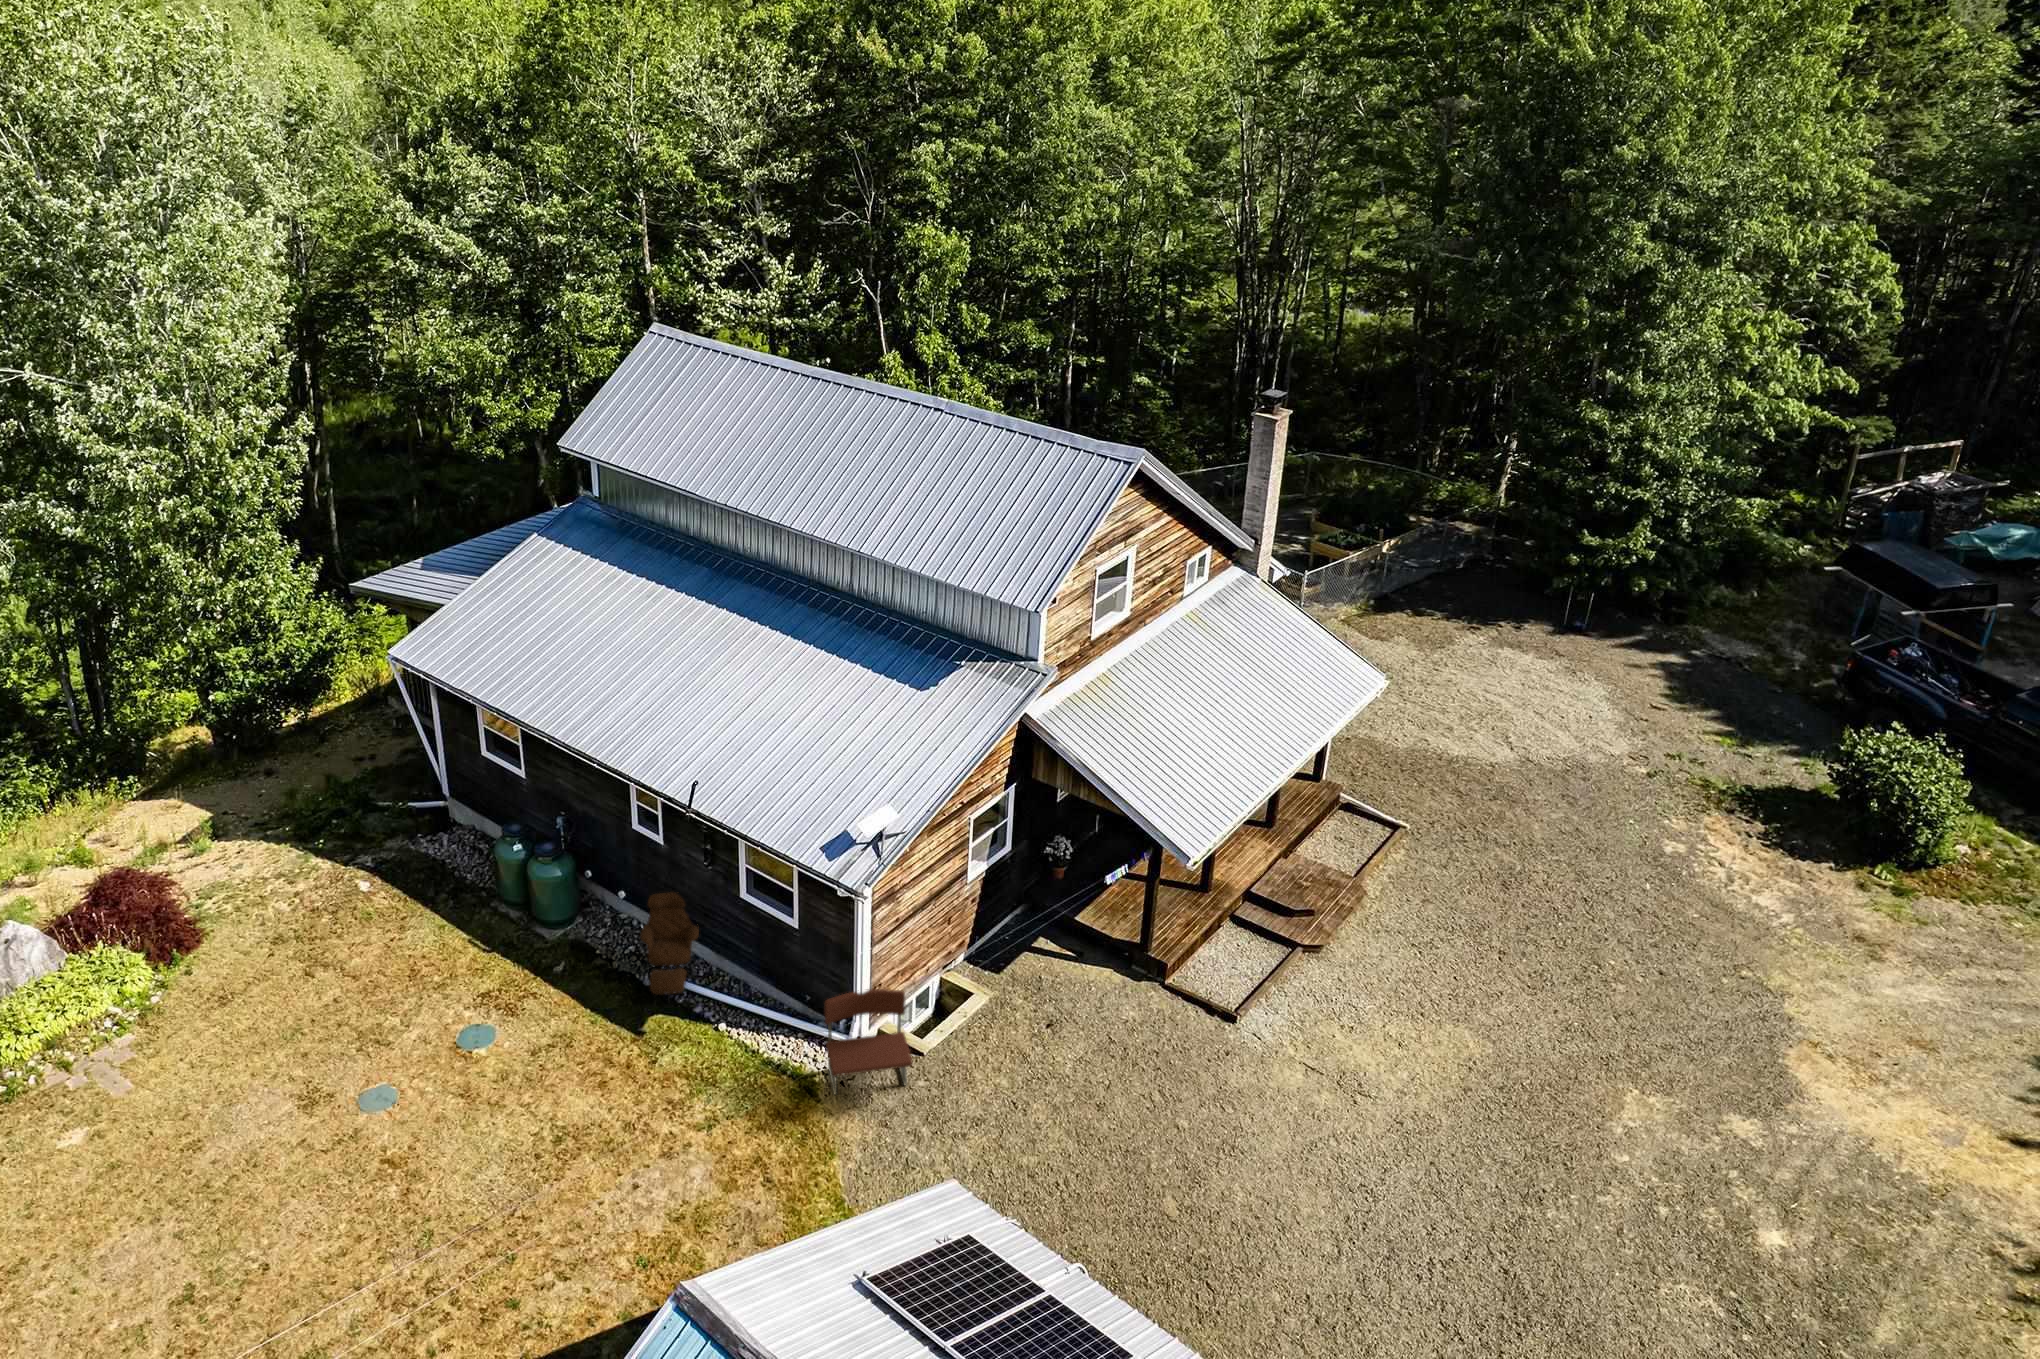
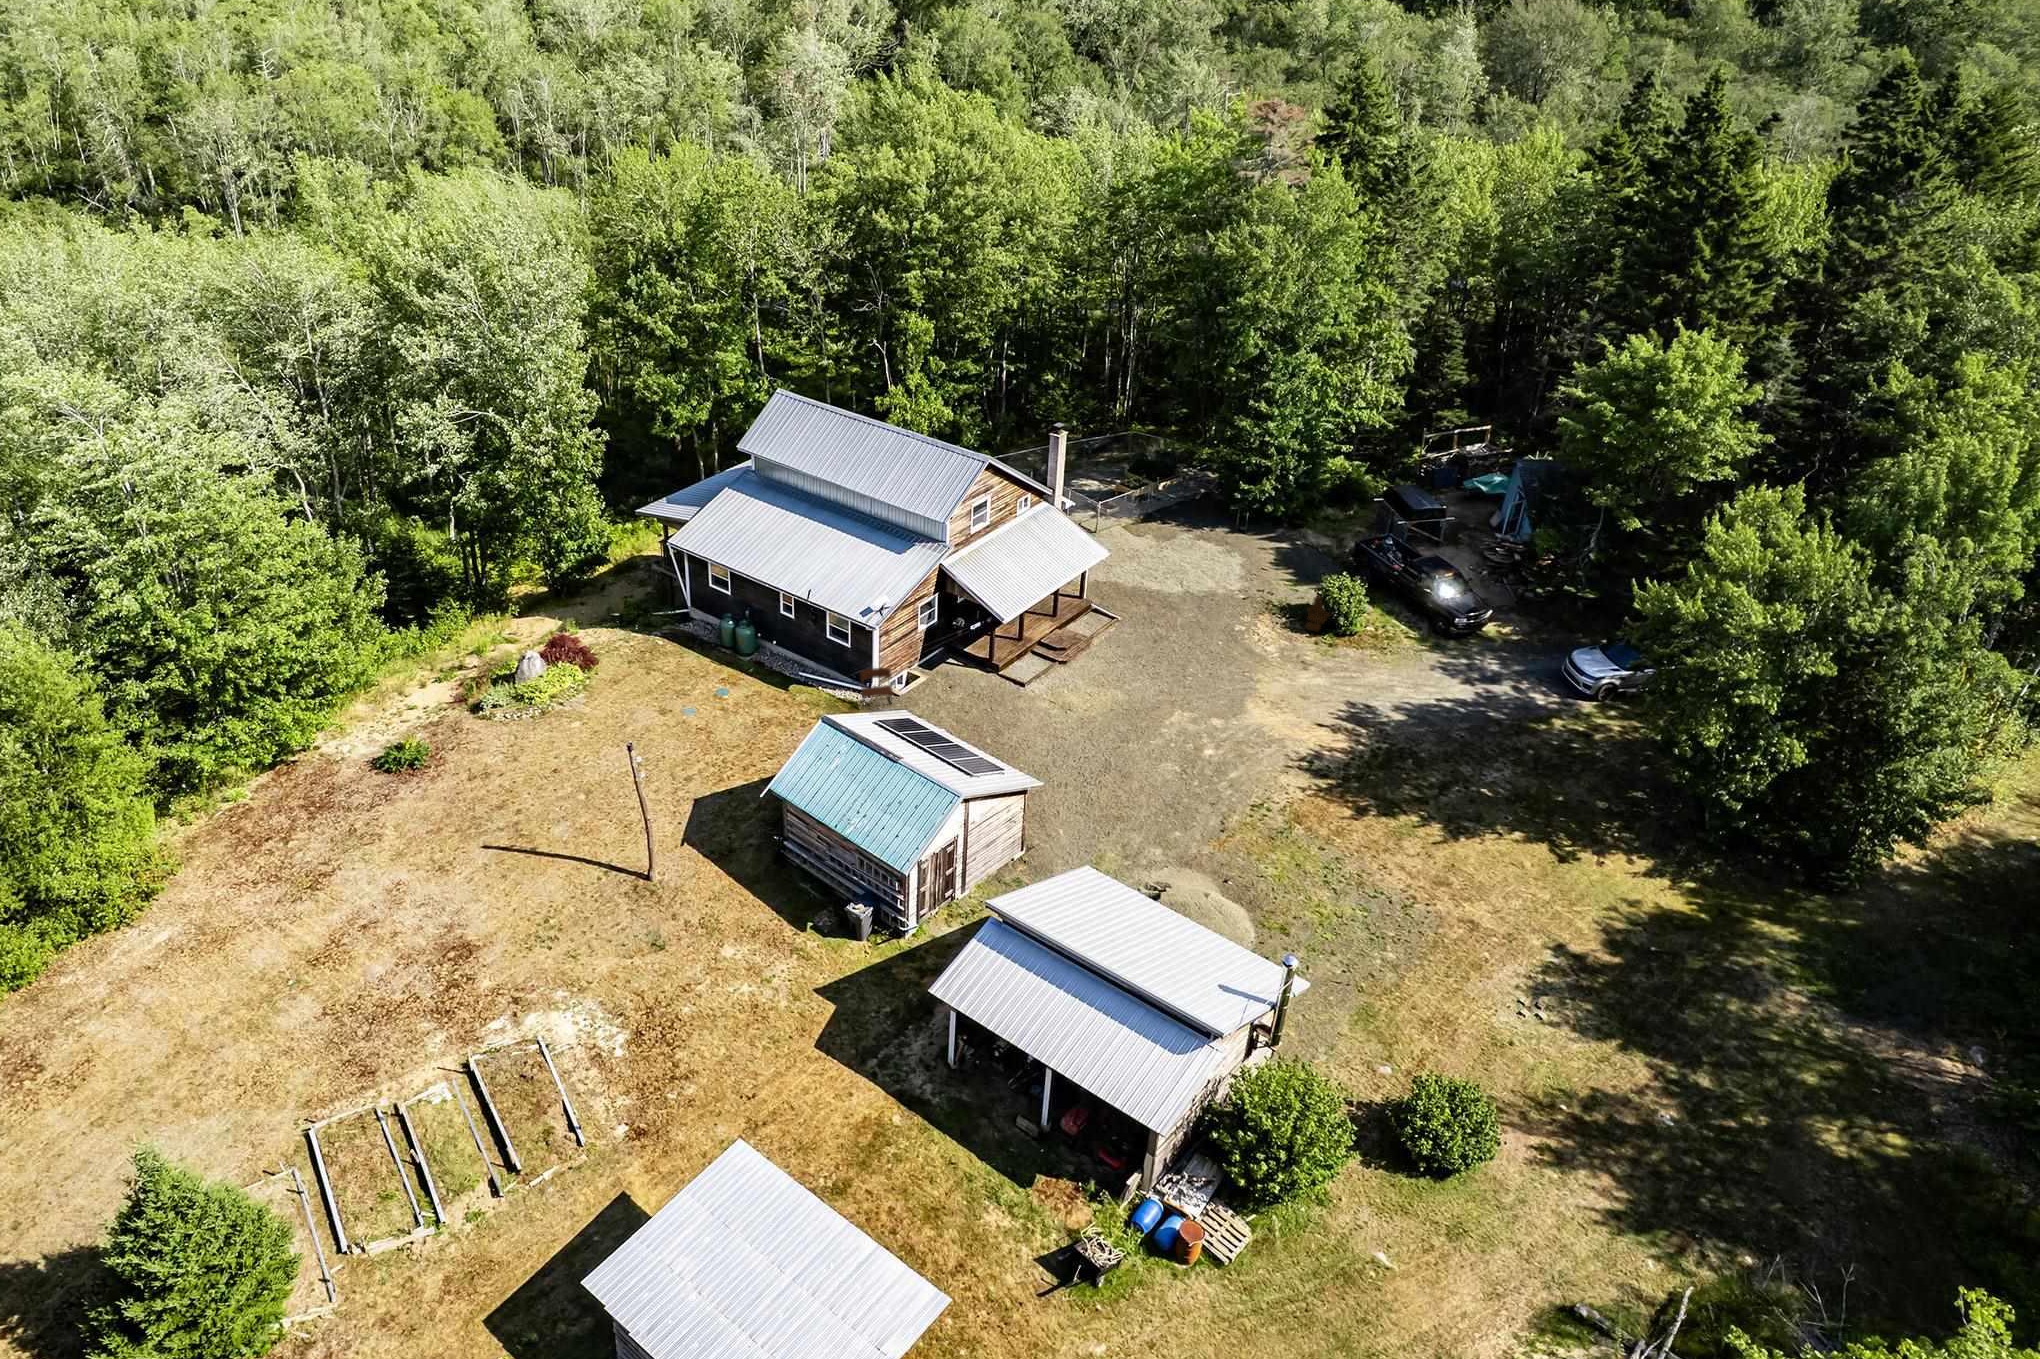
lounge chair: present [640,893,699,1001] -> present [1306,596,1329,631]

